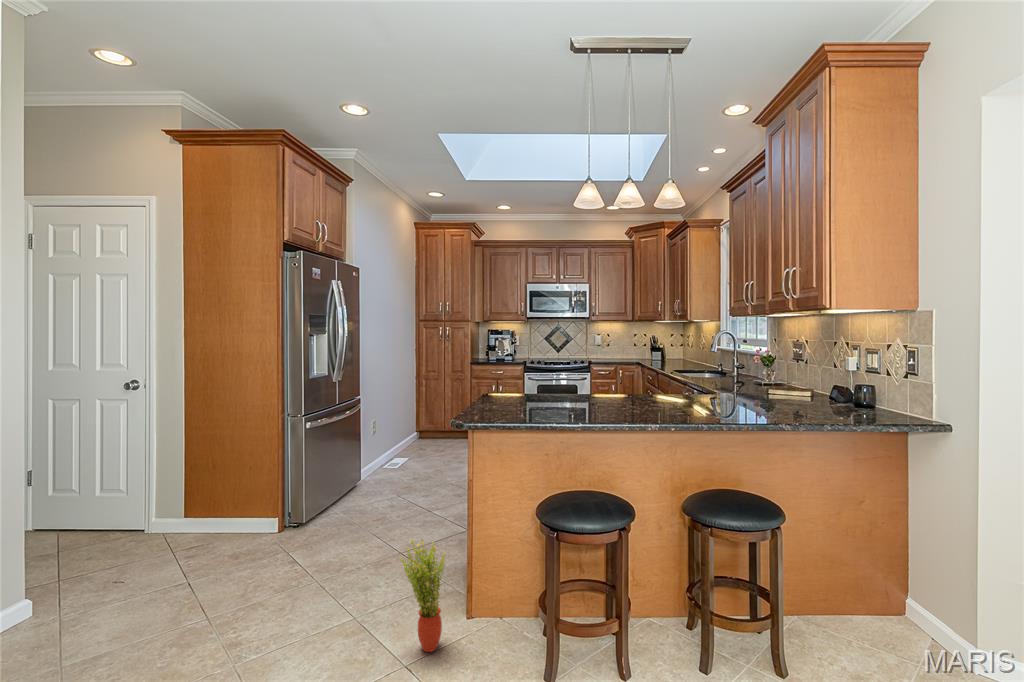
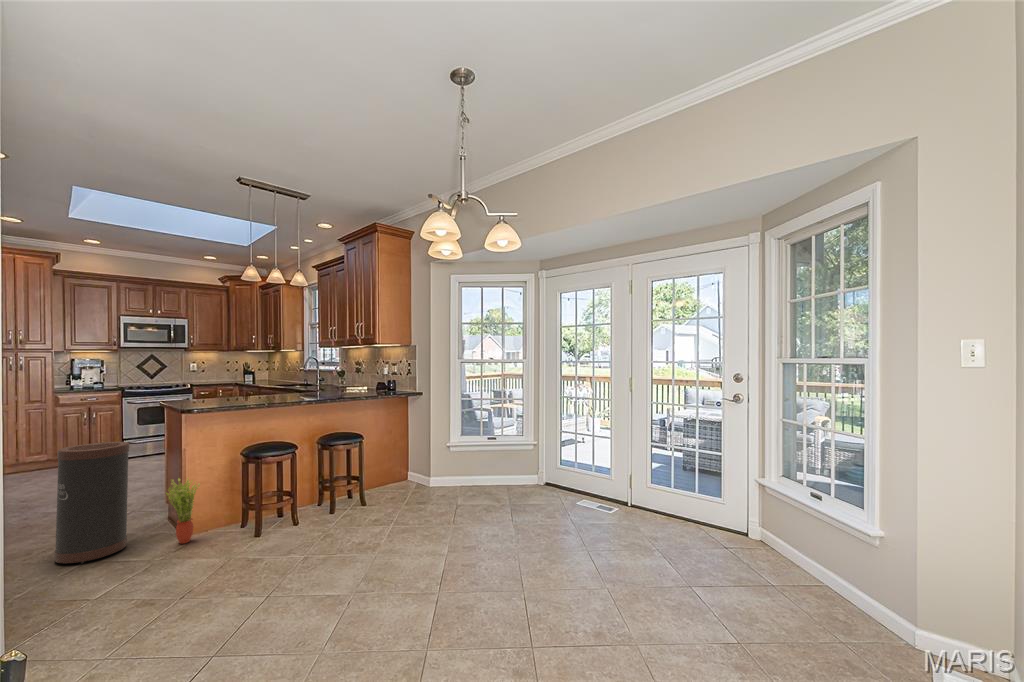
trash can: none [311,452,389,626] -> present [54,442,129,564]

